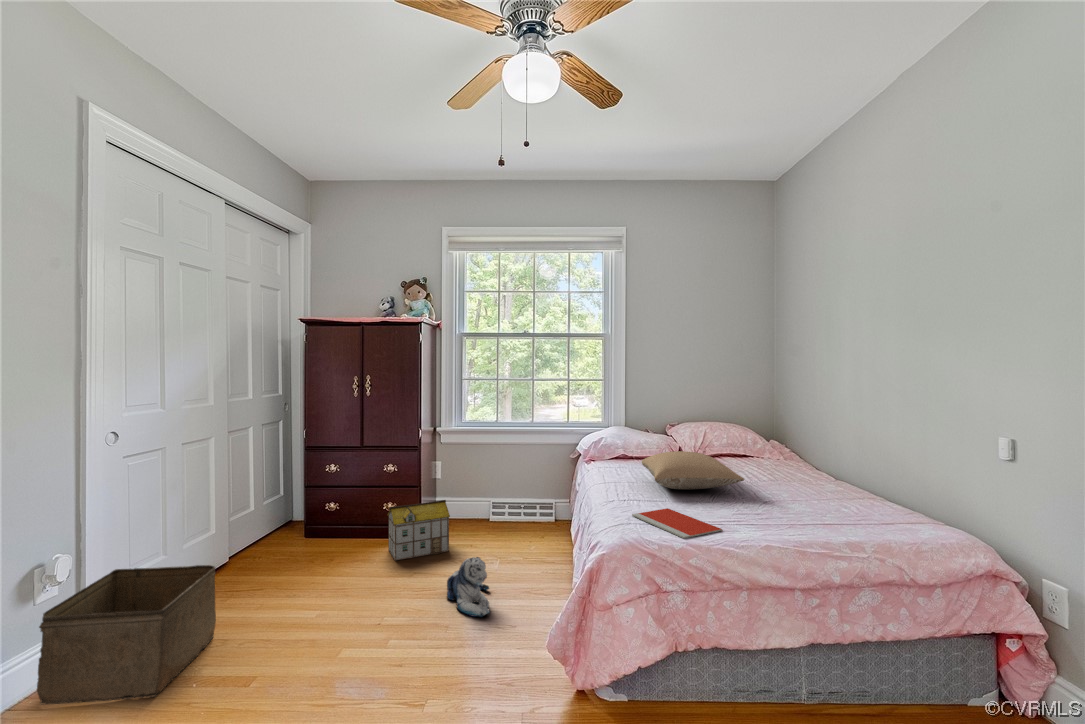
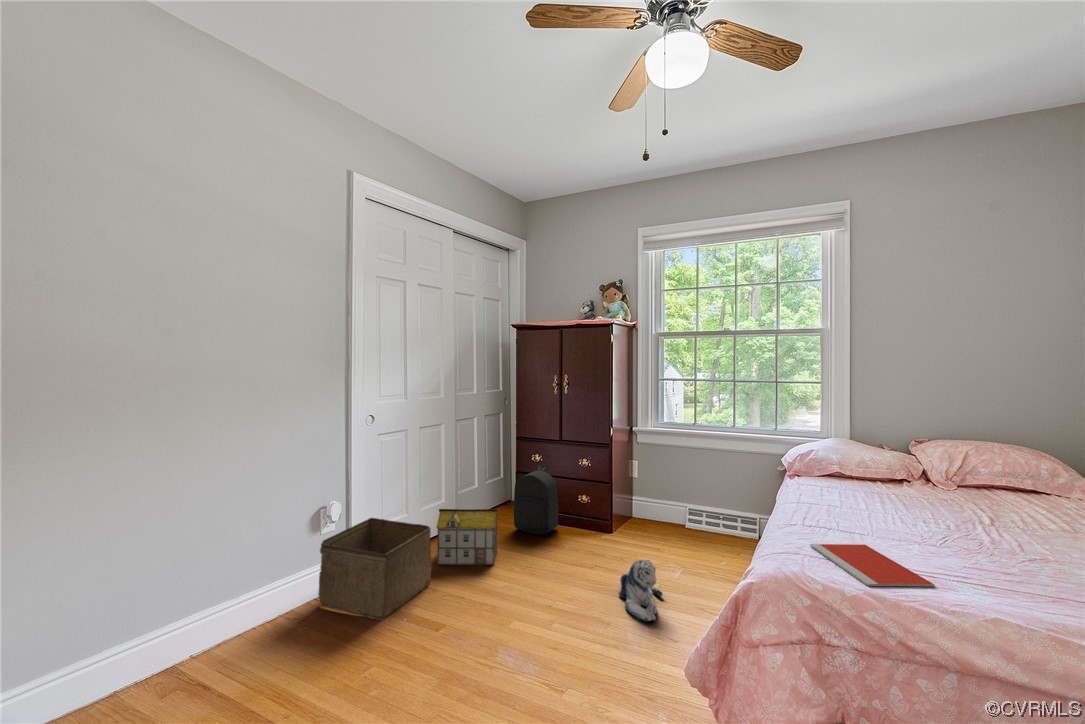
pillow: present [642,451,744,489] -> none [851,475,999,528]
backpack: none [307,476,361,555] -> present [514,465,558,534]
toy house: present [388,500,450,561] -> present [436,509,498,566]

